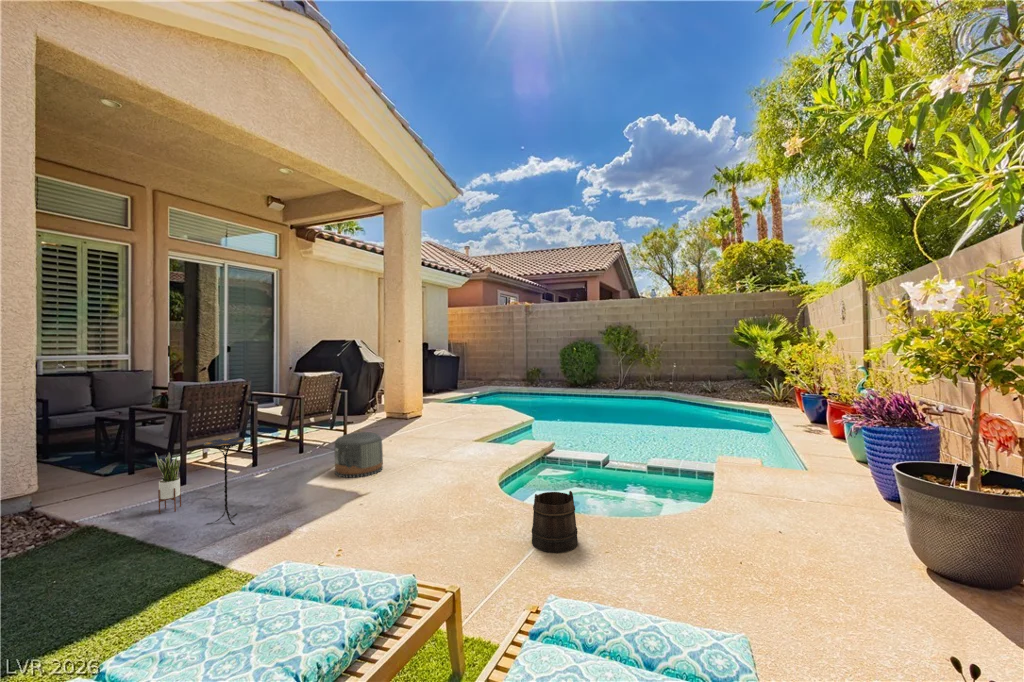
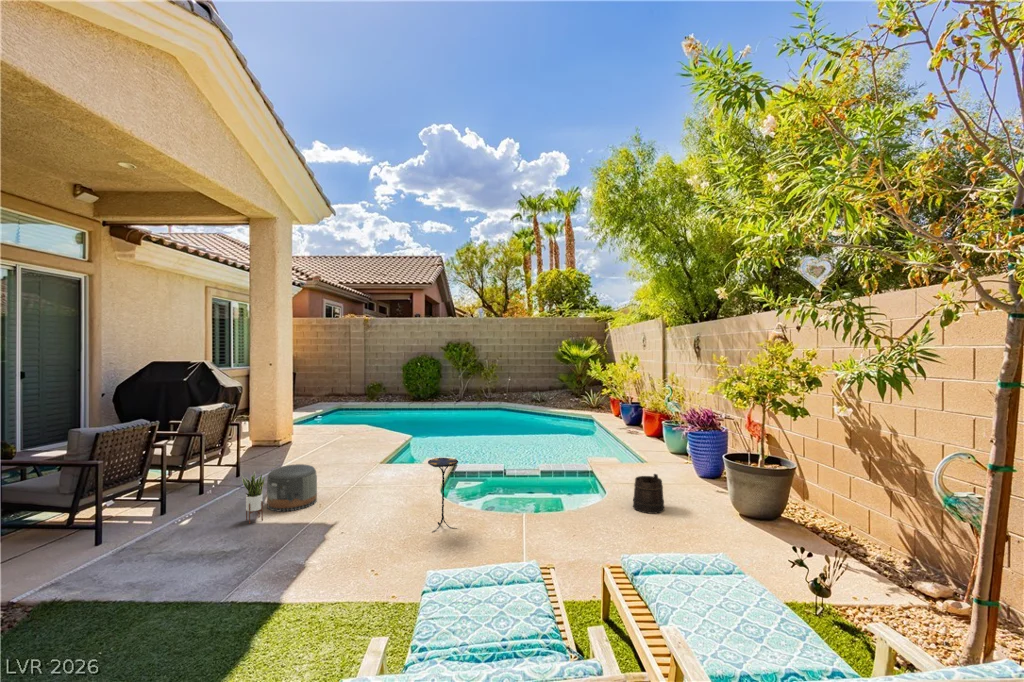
side table: present [203,438,246,525] -> present [428,458,458,532]
potted plant: present [155,453,181,513] -> present [241,471,265,524]
bucket: present [532,491,578,553] -> present [633,474,664,514]

